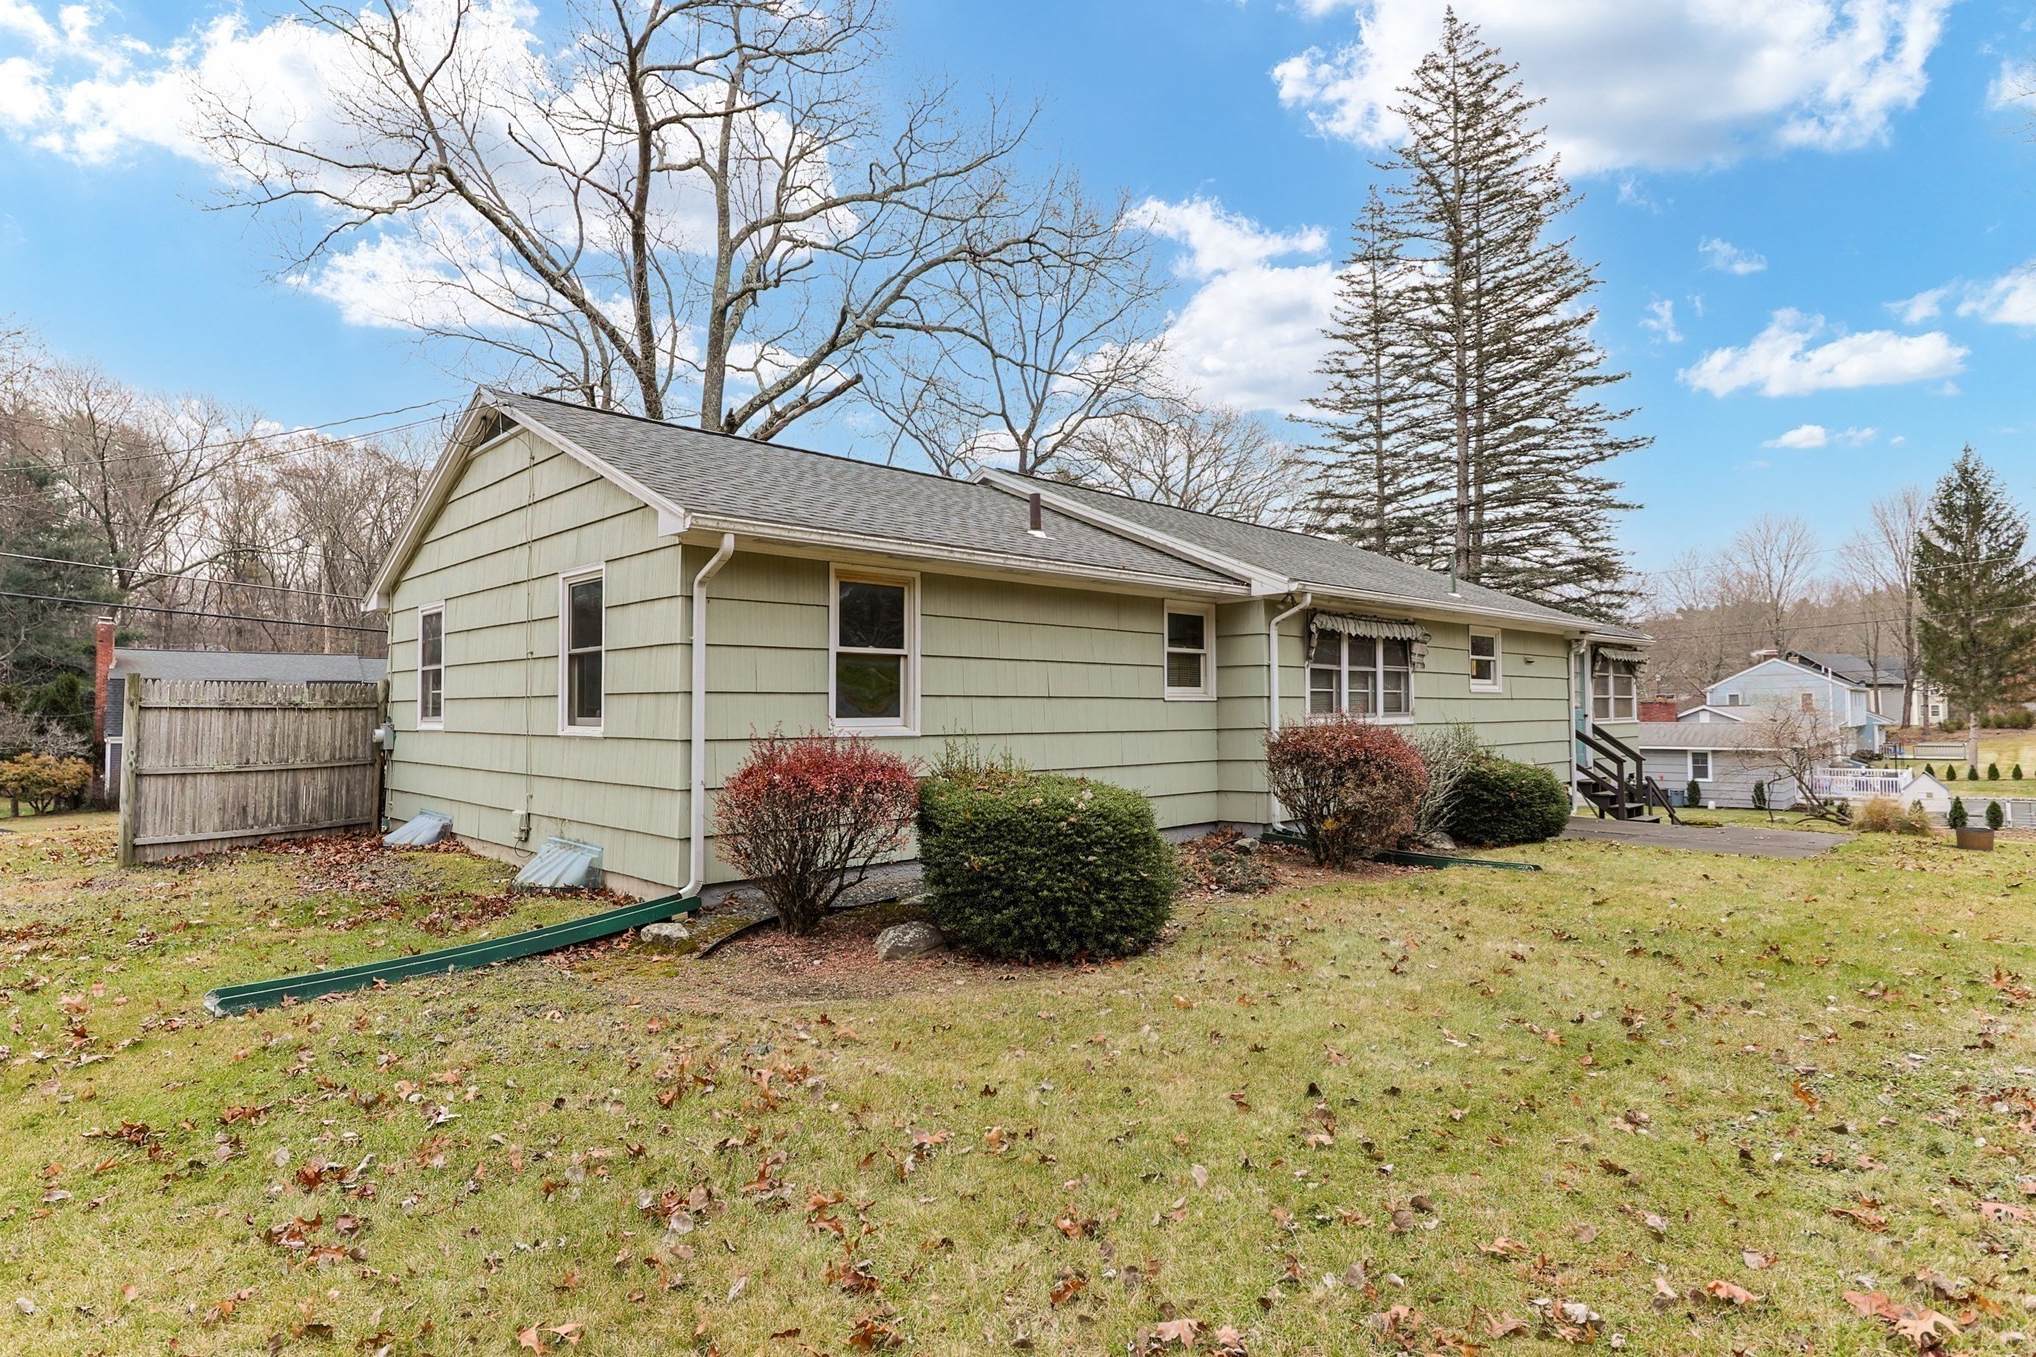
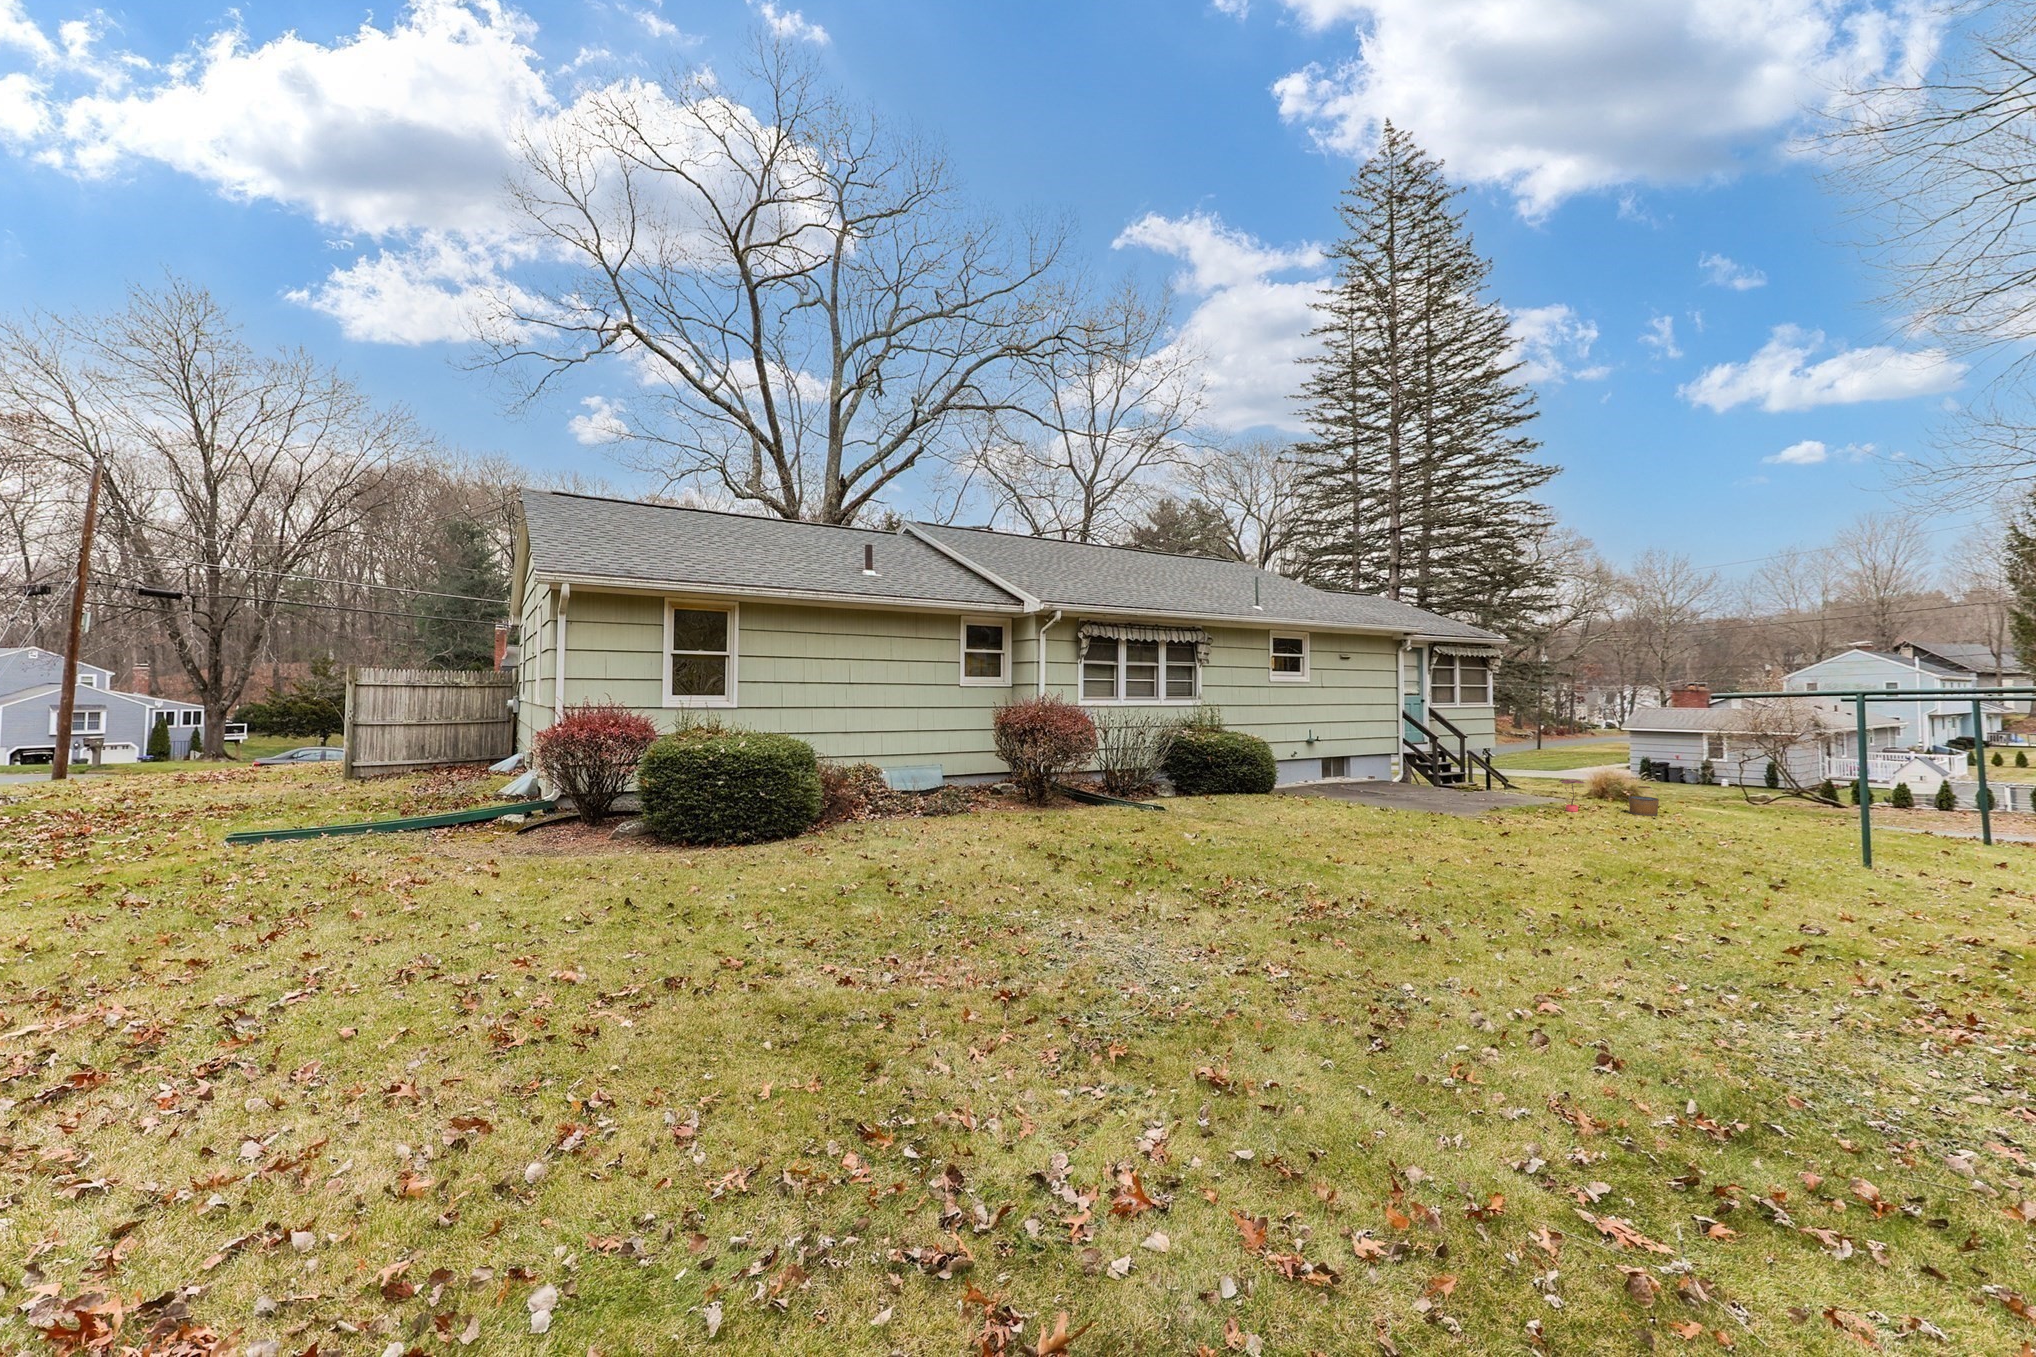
potted plant: none [1879,809,1919,849] -> present [1560,779,1585,812]

